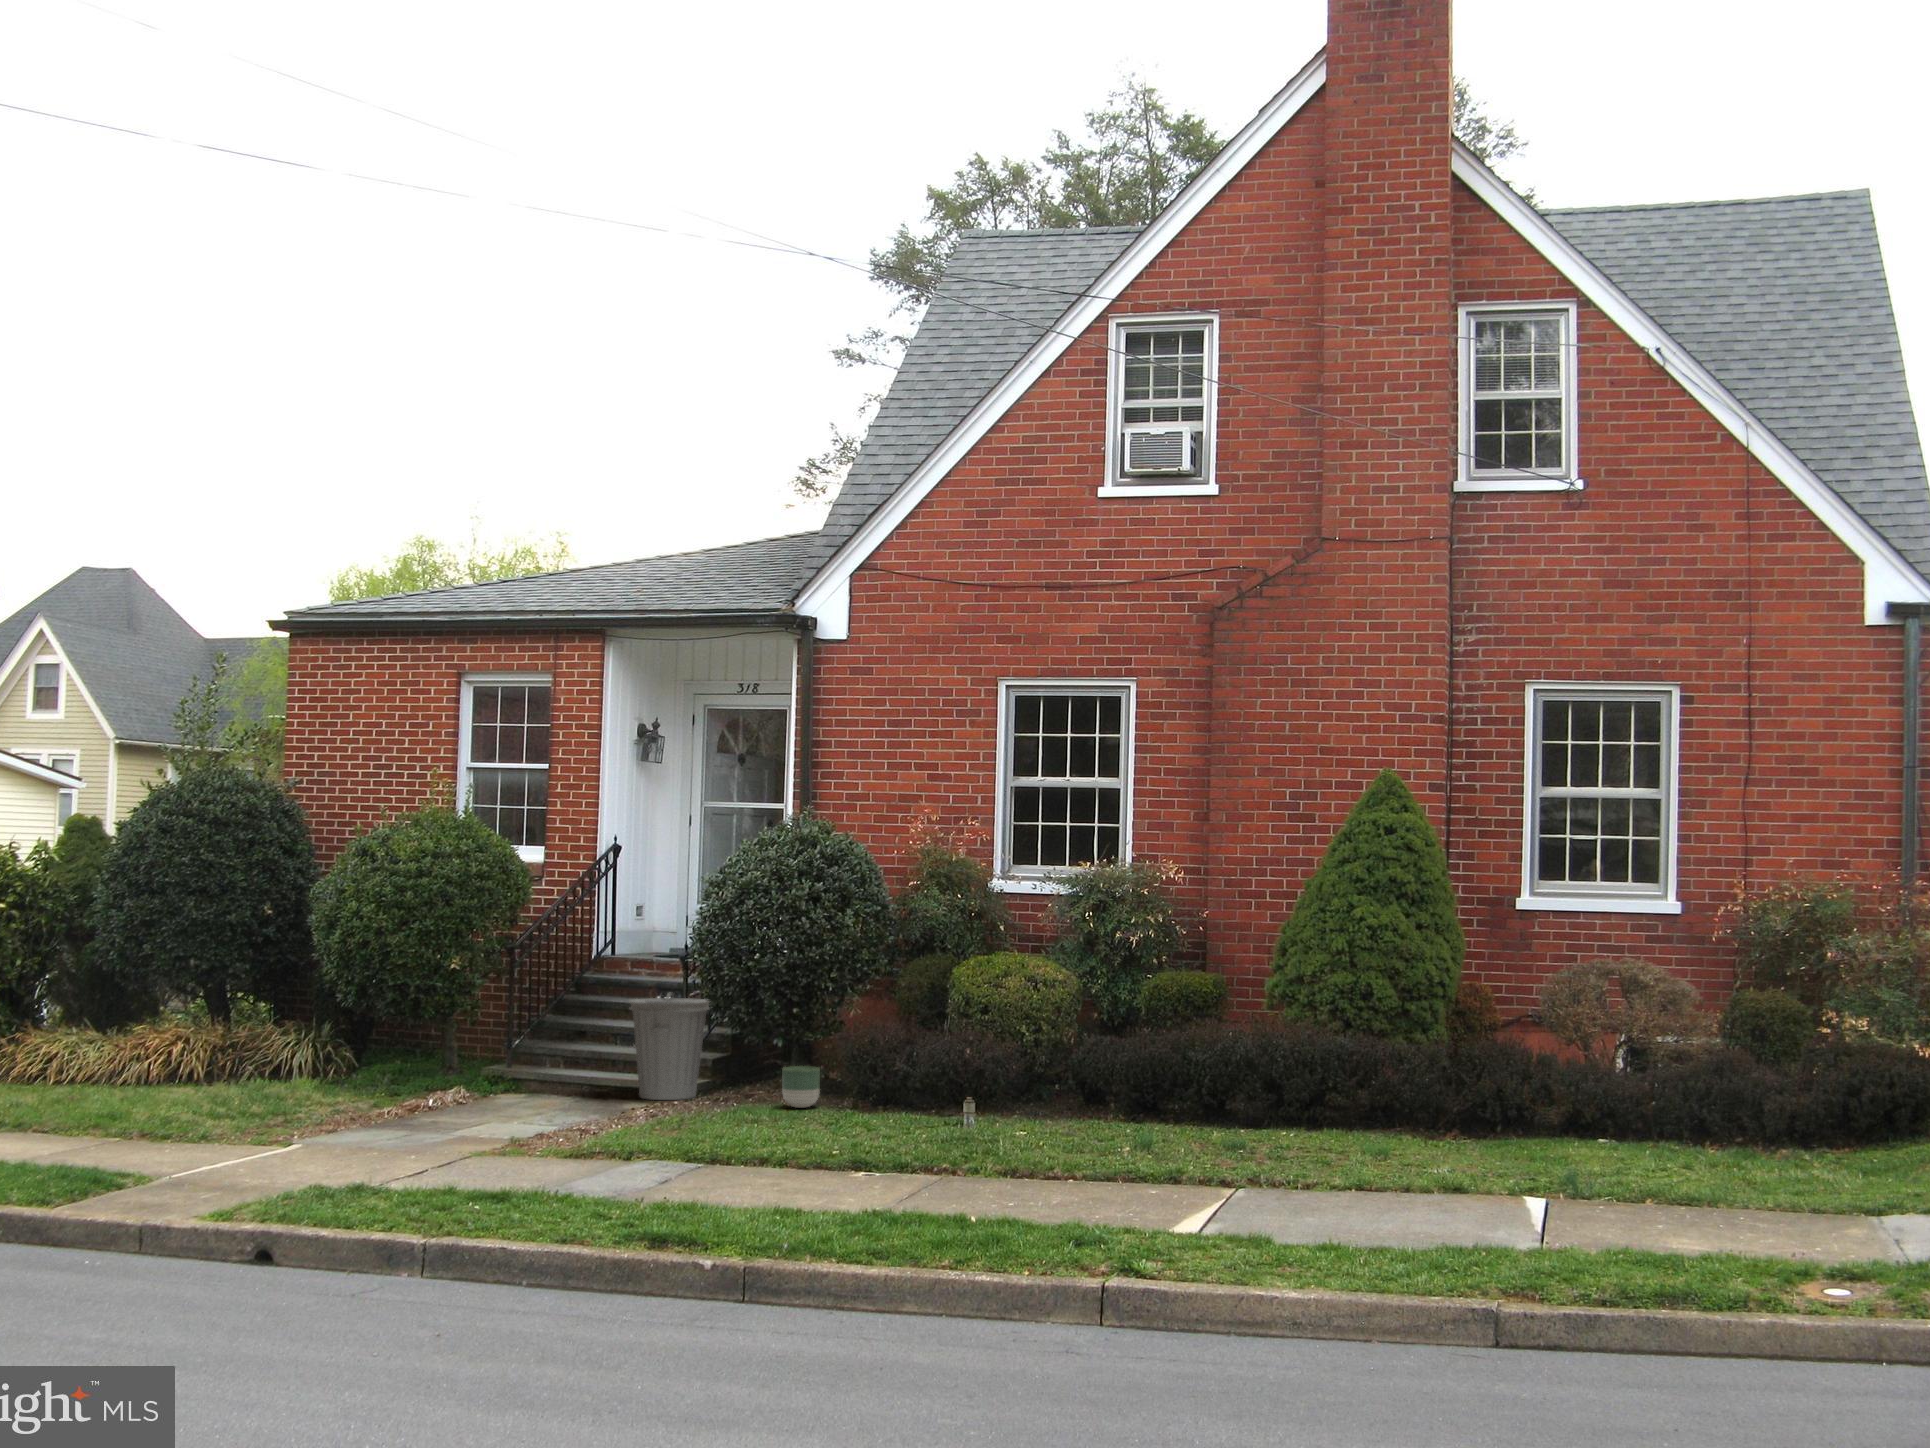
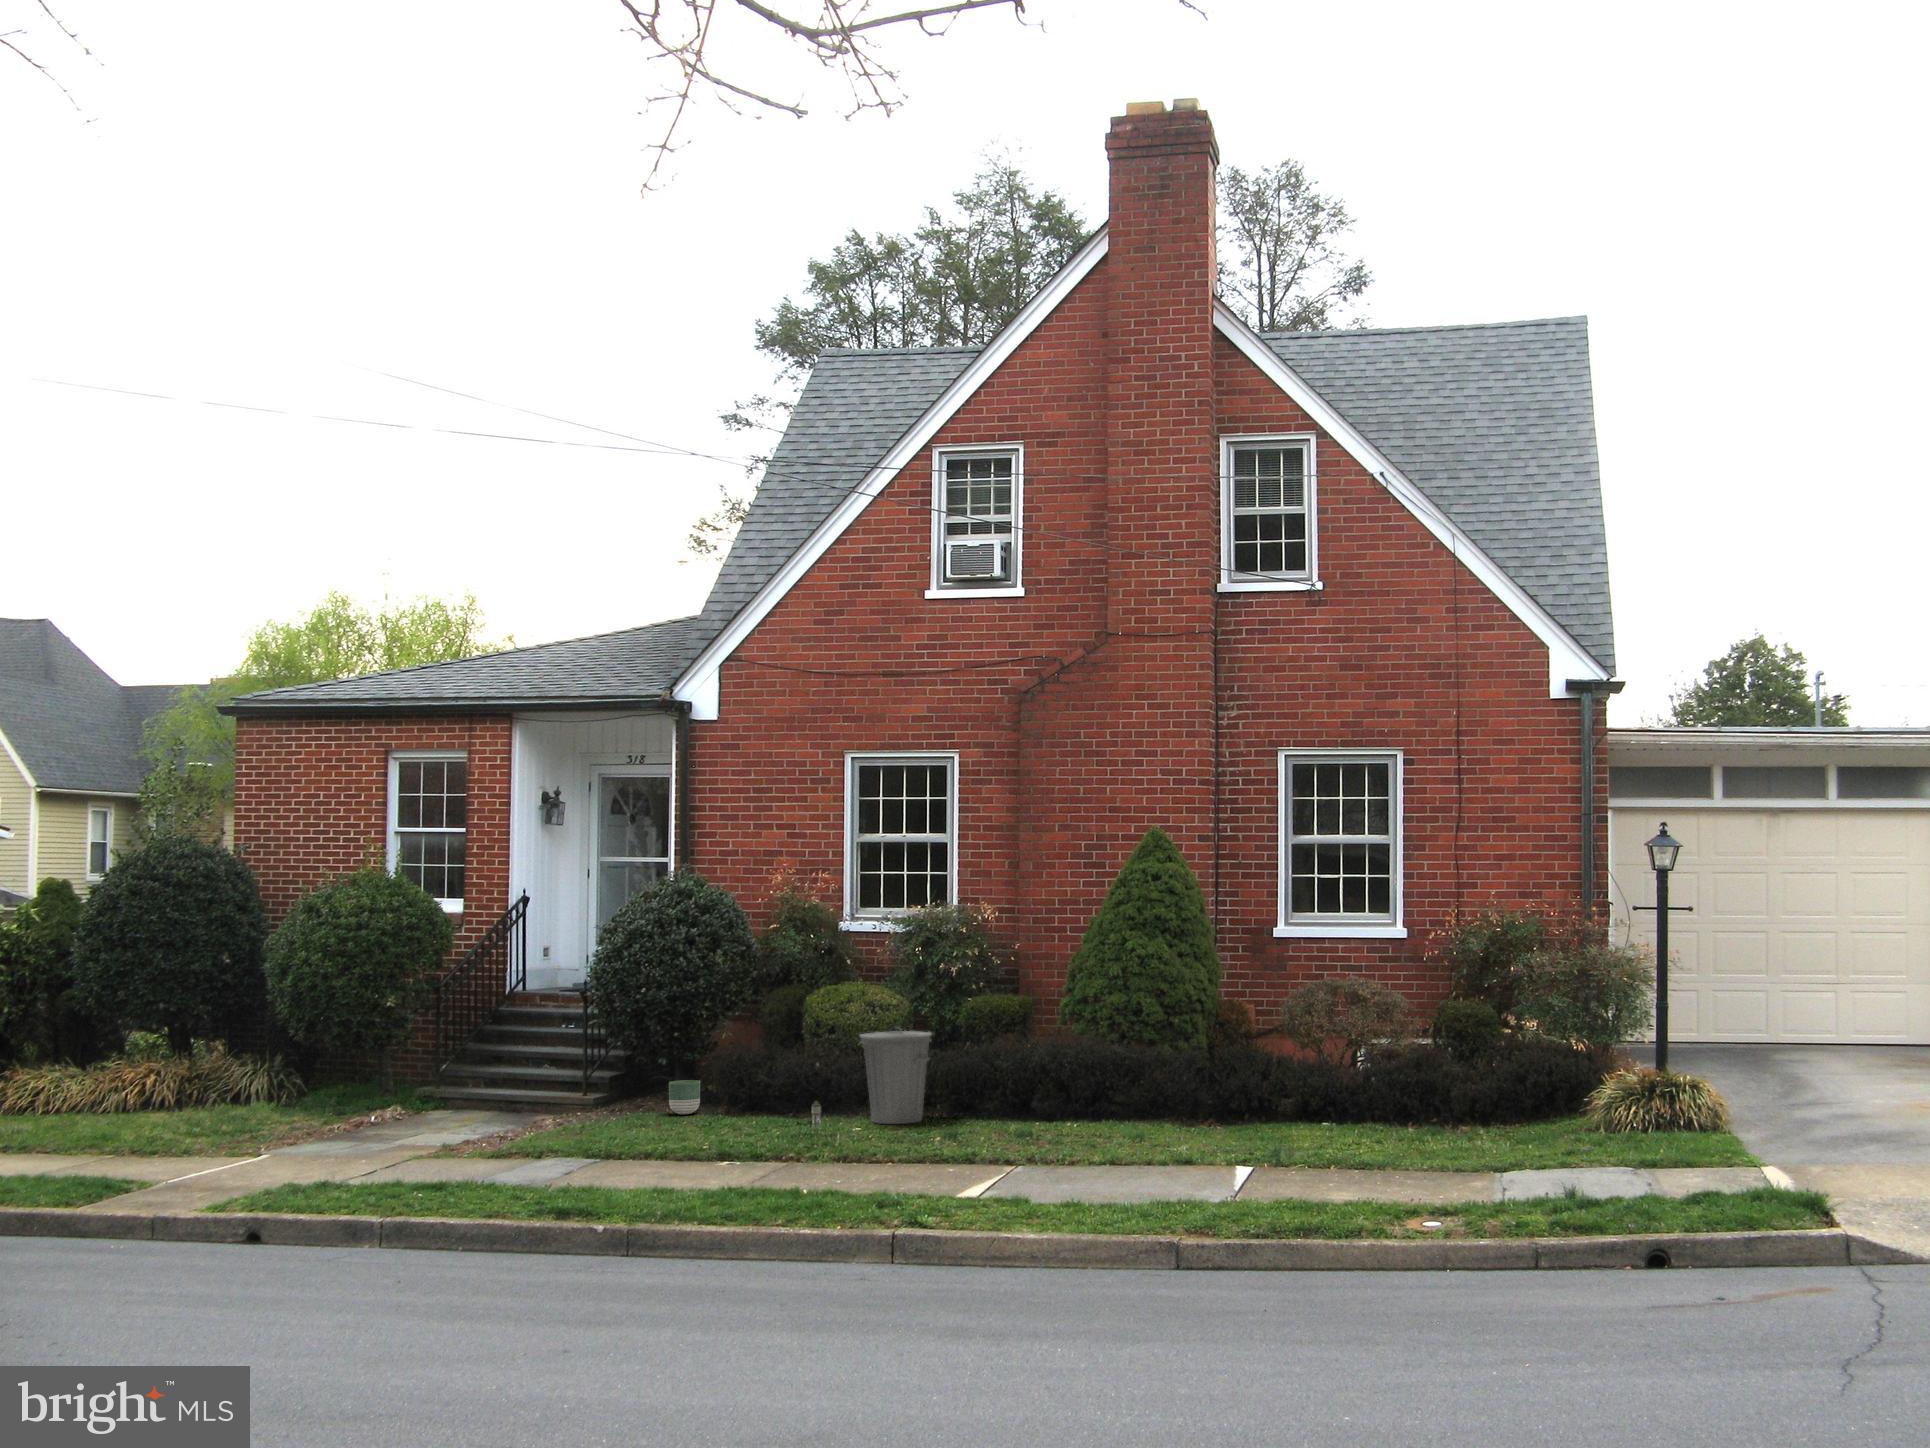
trash can: present [629,993,709,1100] -> present [860,1028,932,1124]

